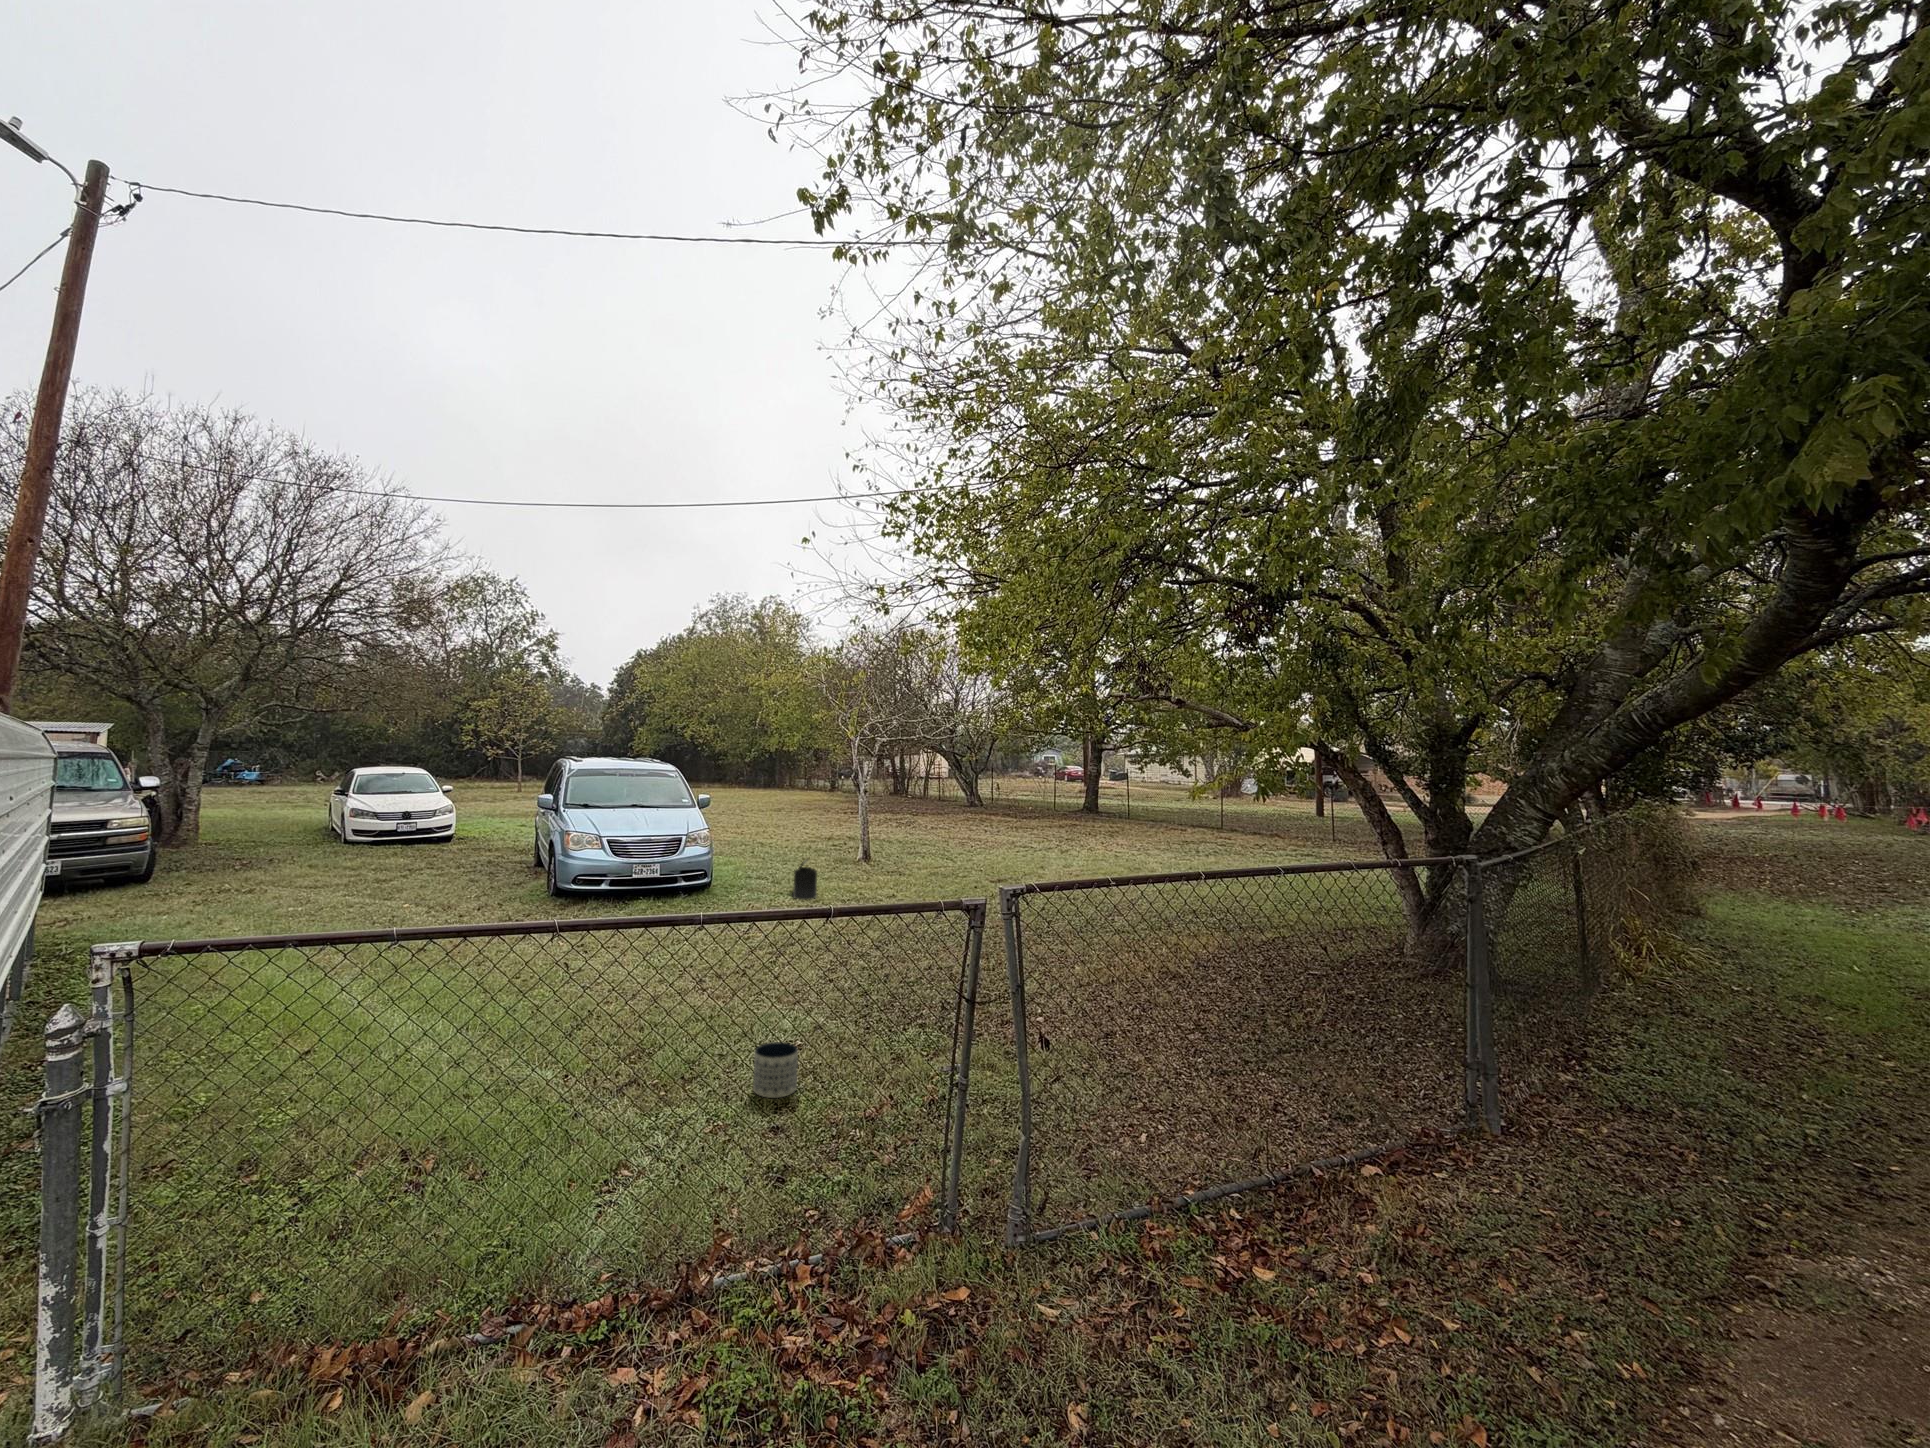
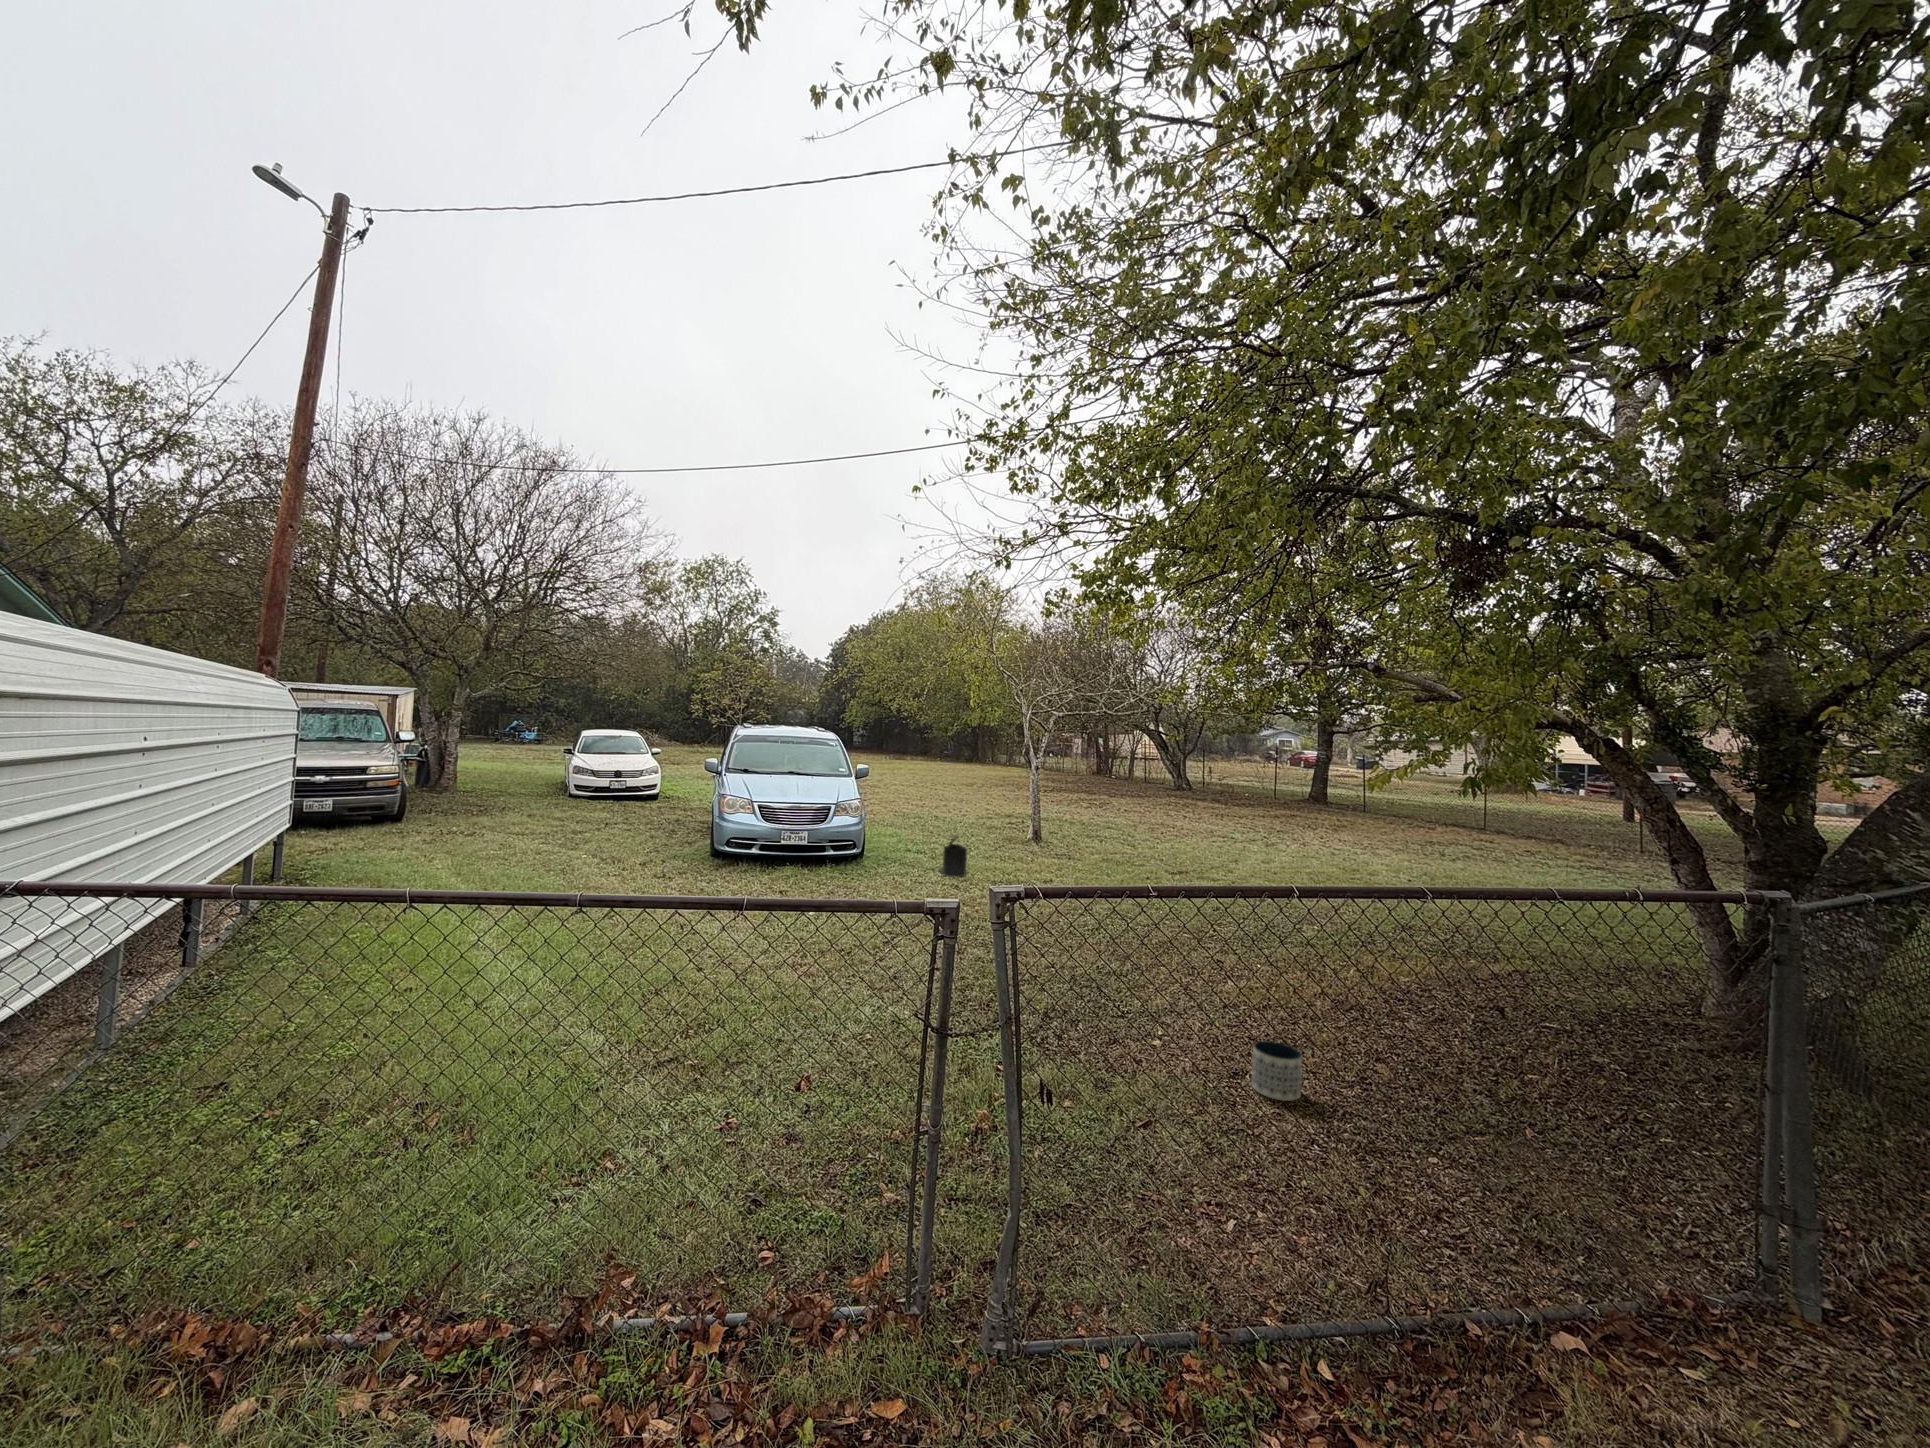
planter: present [753,1042,798,1098] -> present [1252,1041,1302,1101]

